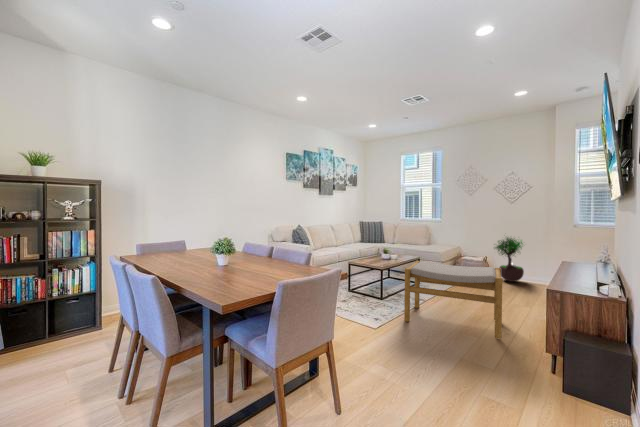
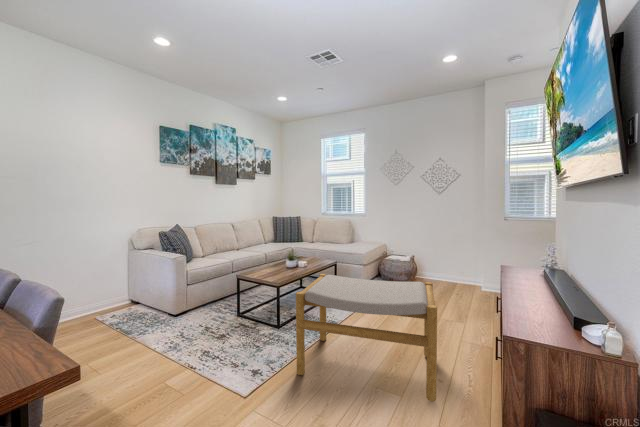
potted tree: present [495,238,524,282] -> none [420,227,457,284]

